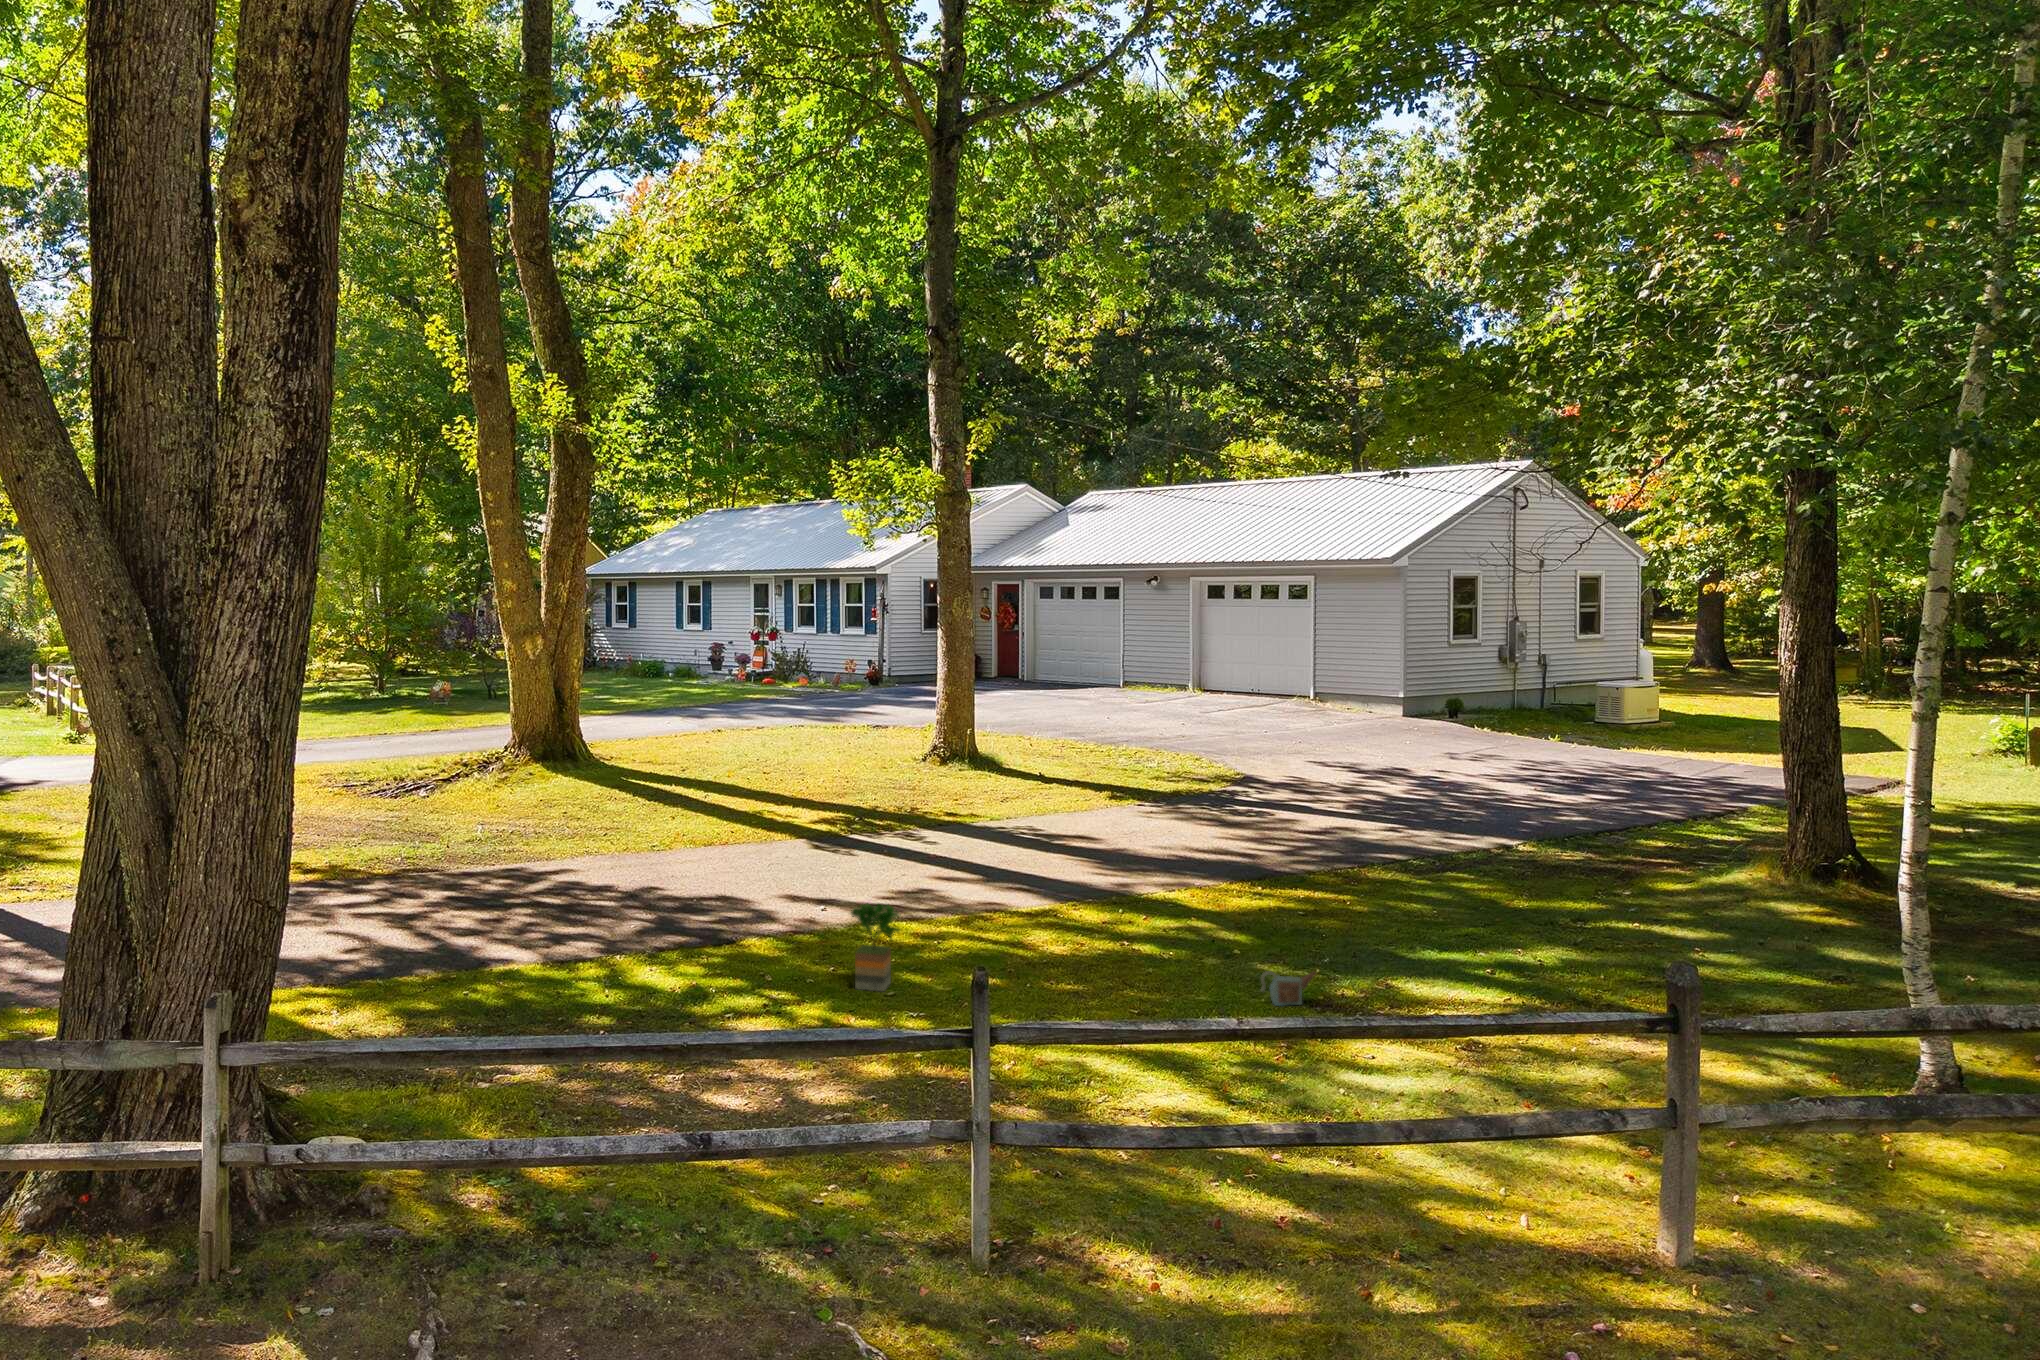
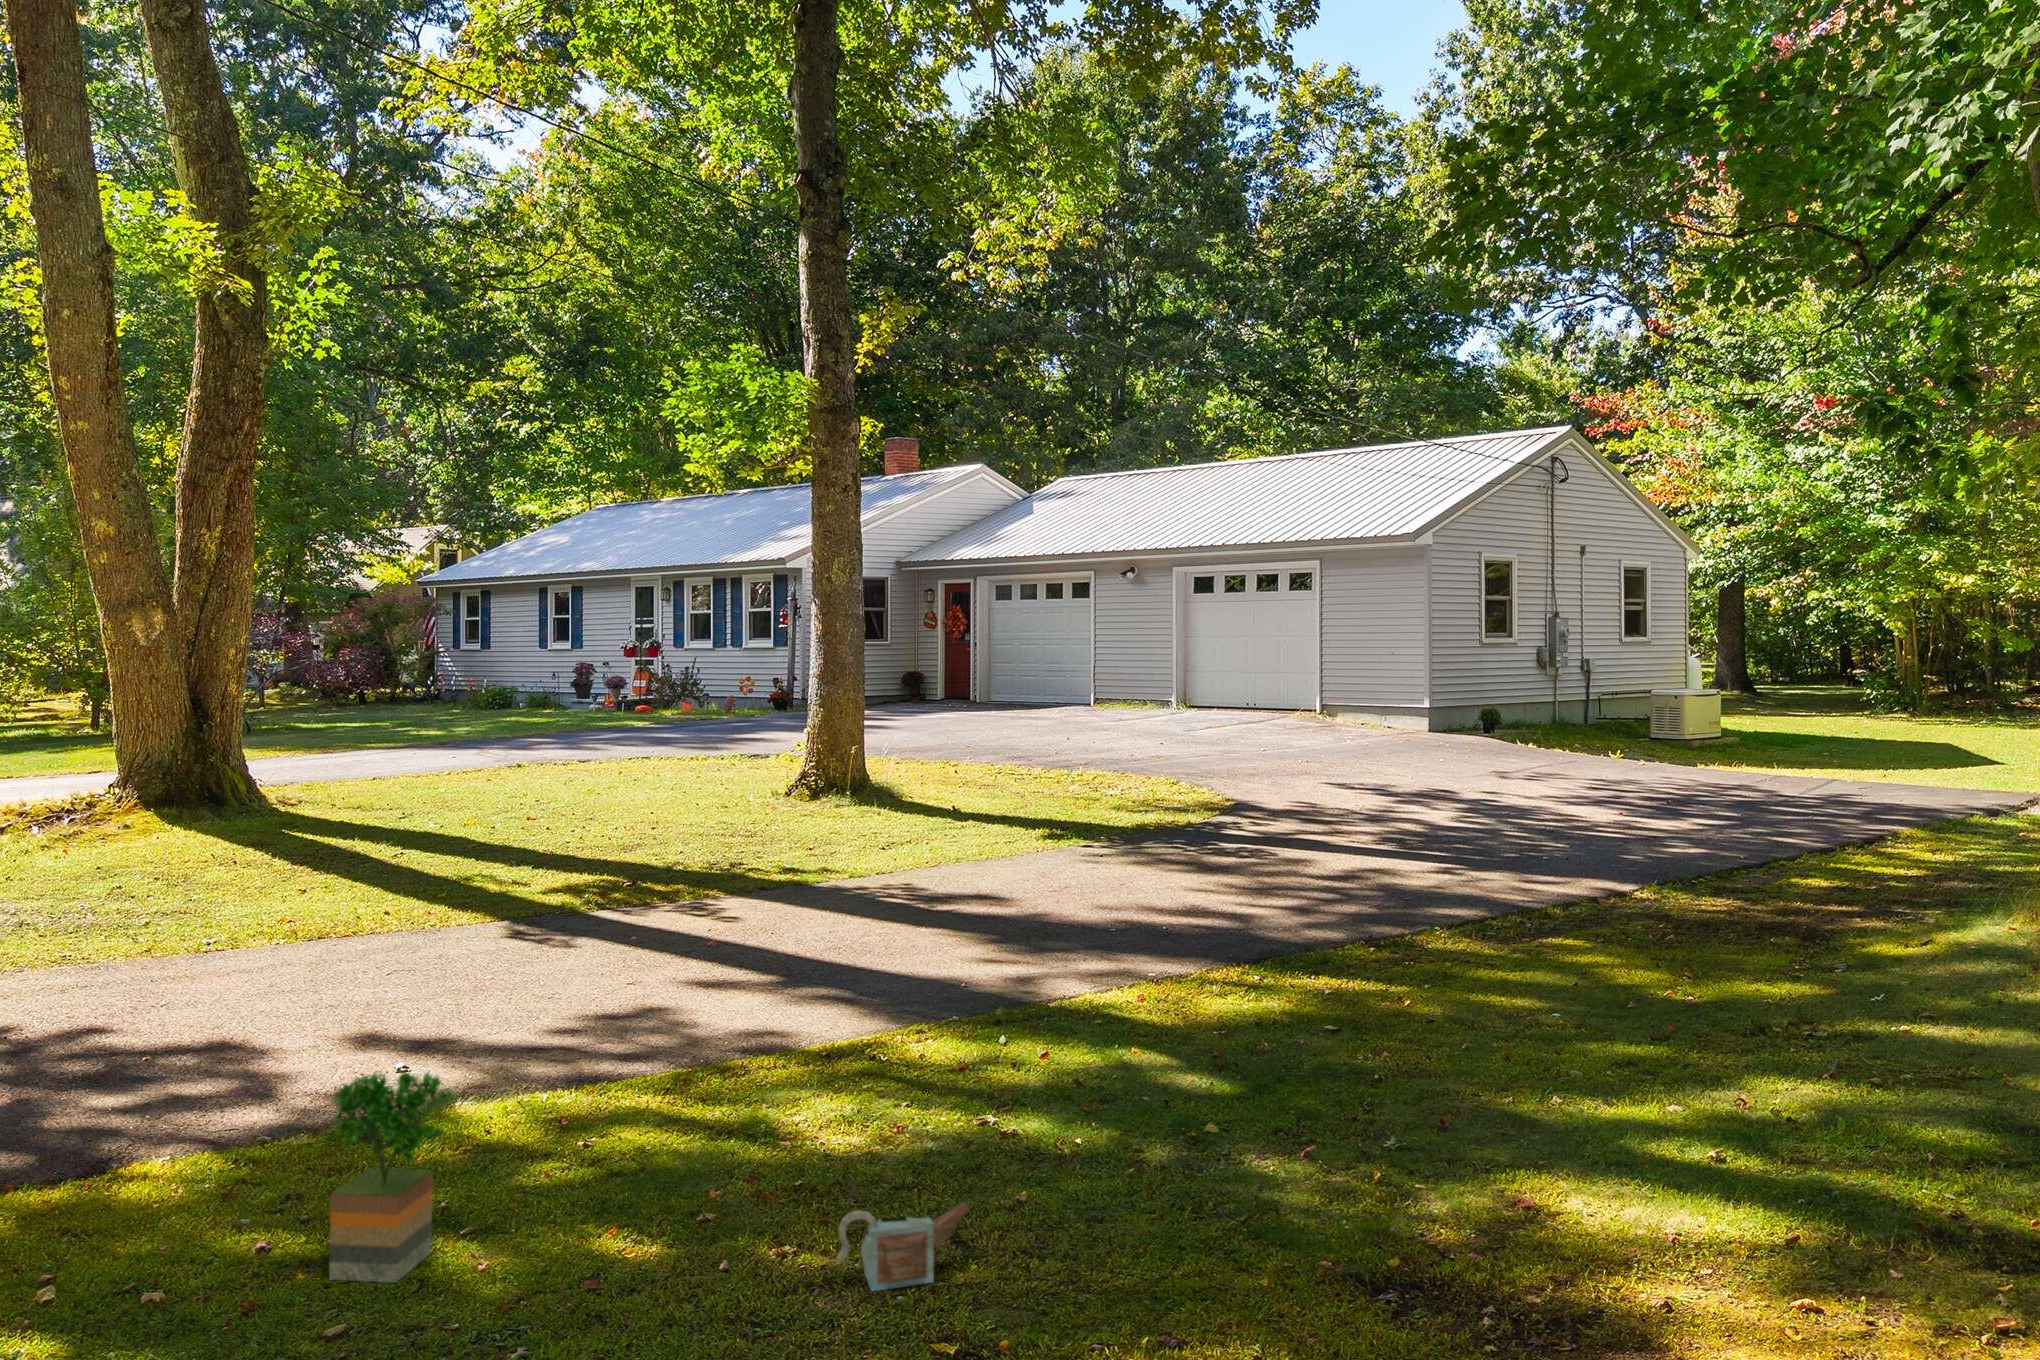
watering can: present [1261,971,1316,1006] -> present [837,1202,970,1291]

